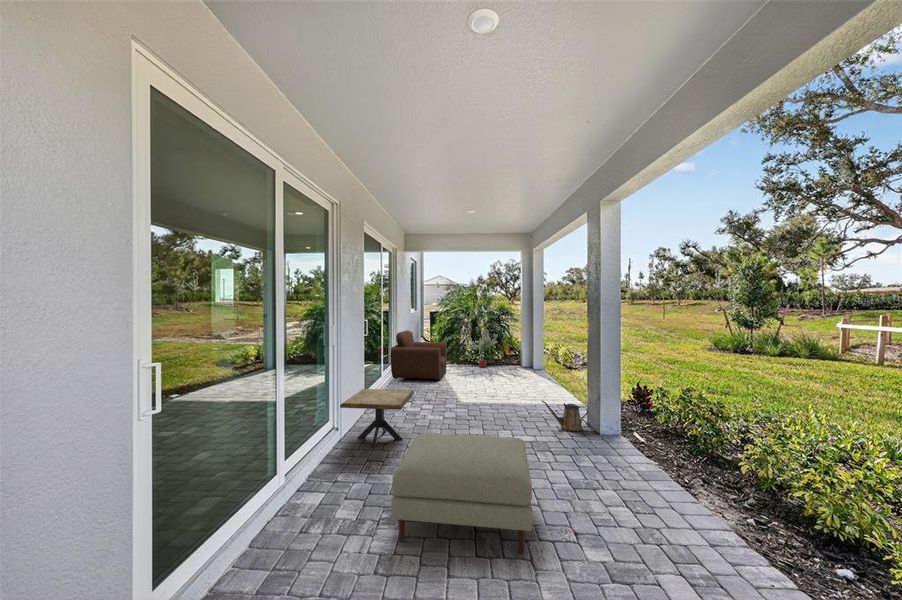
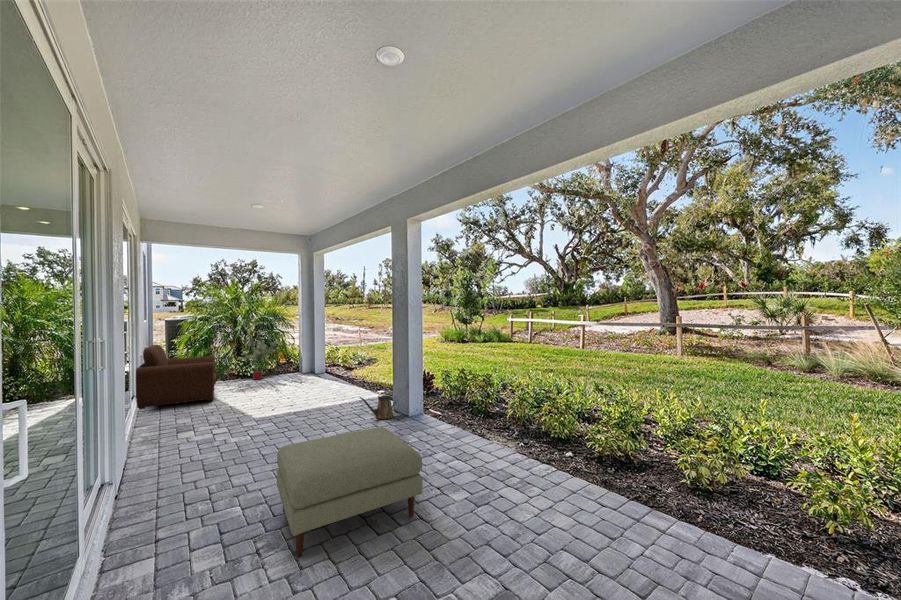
side table: present [340,389,414,448] -> none [127,411,226,491]

